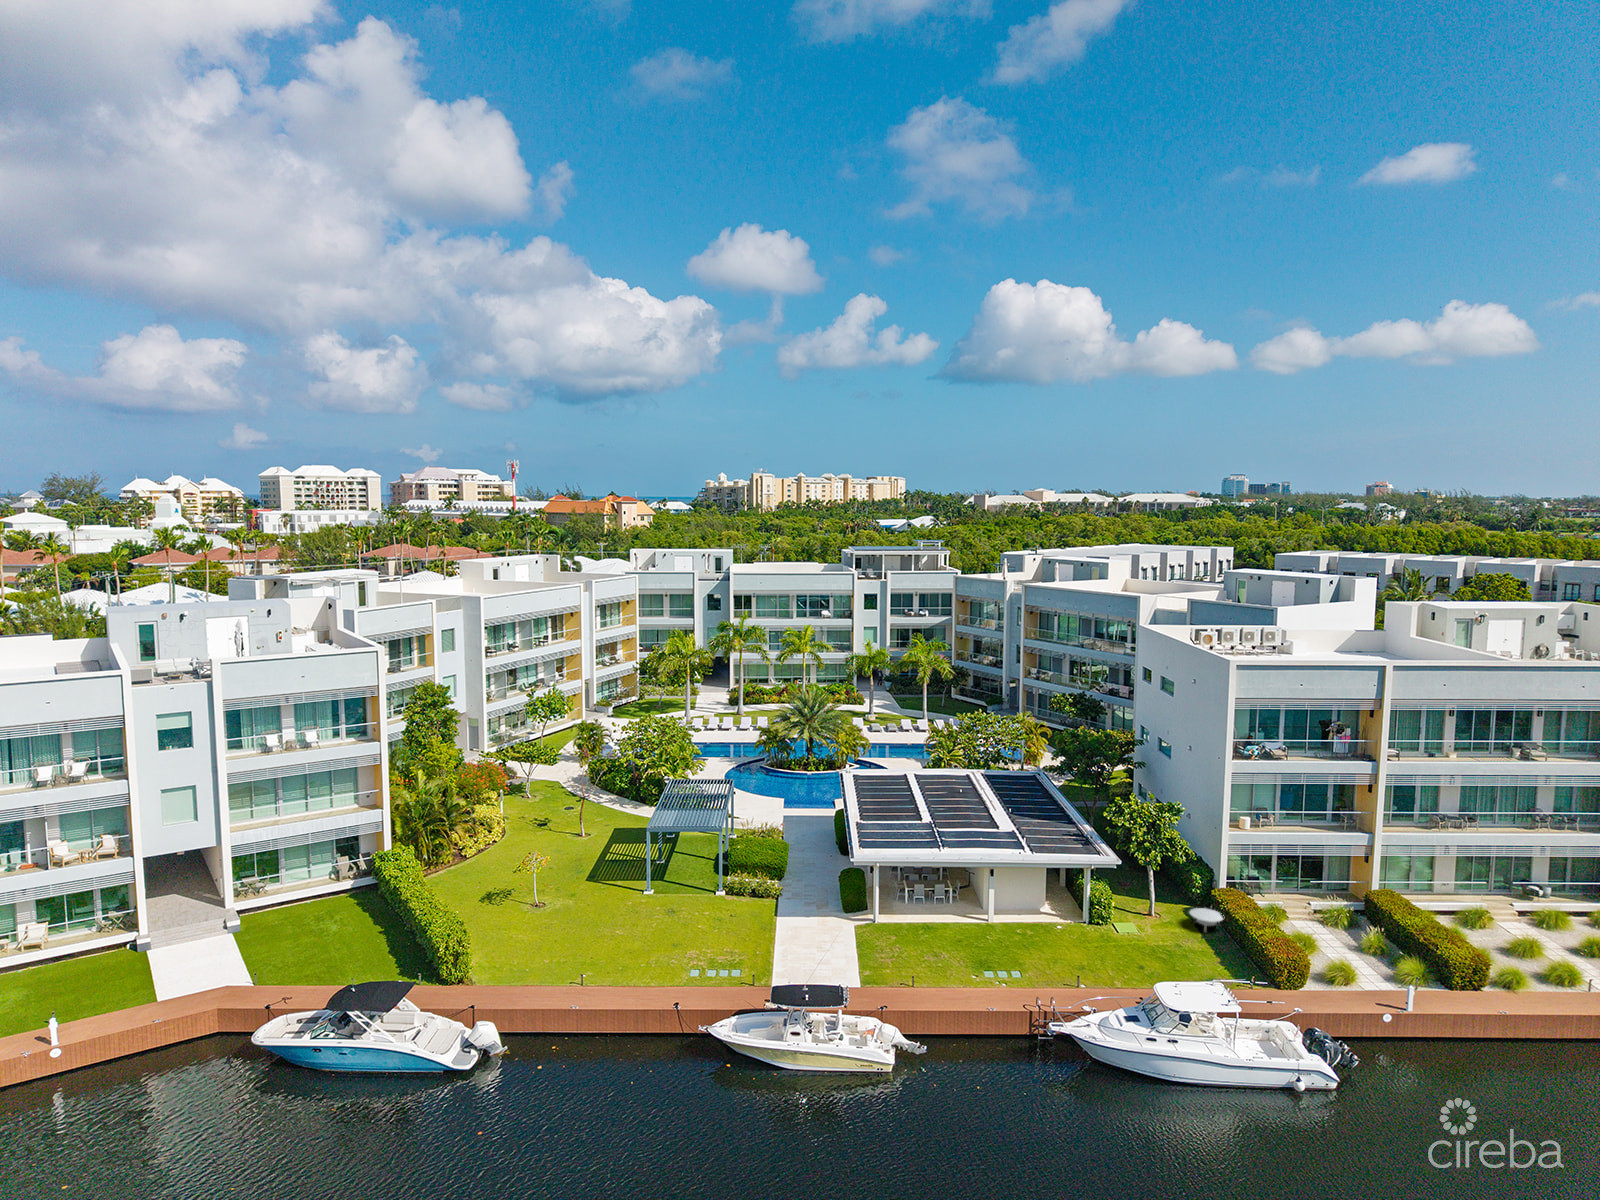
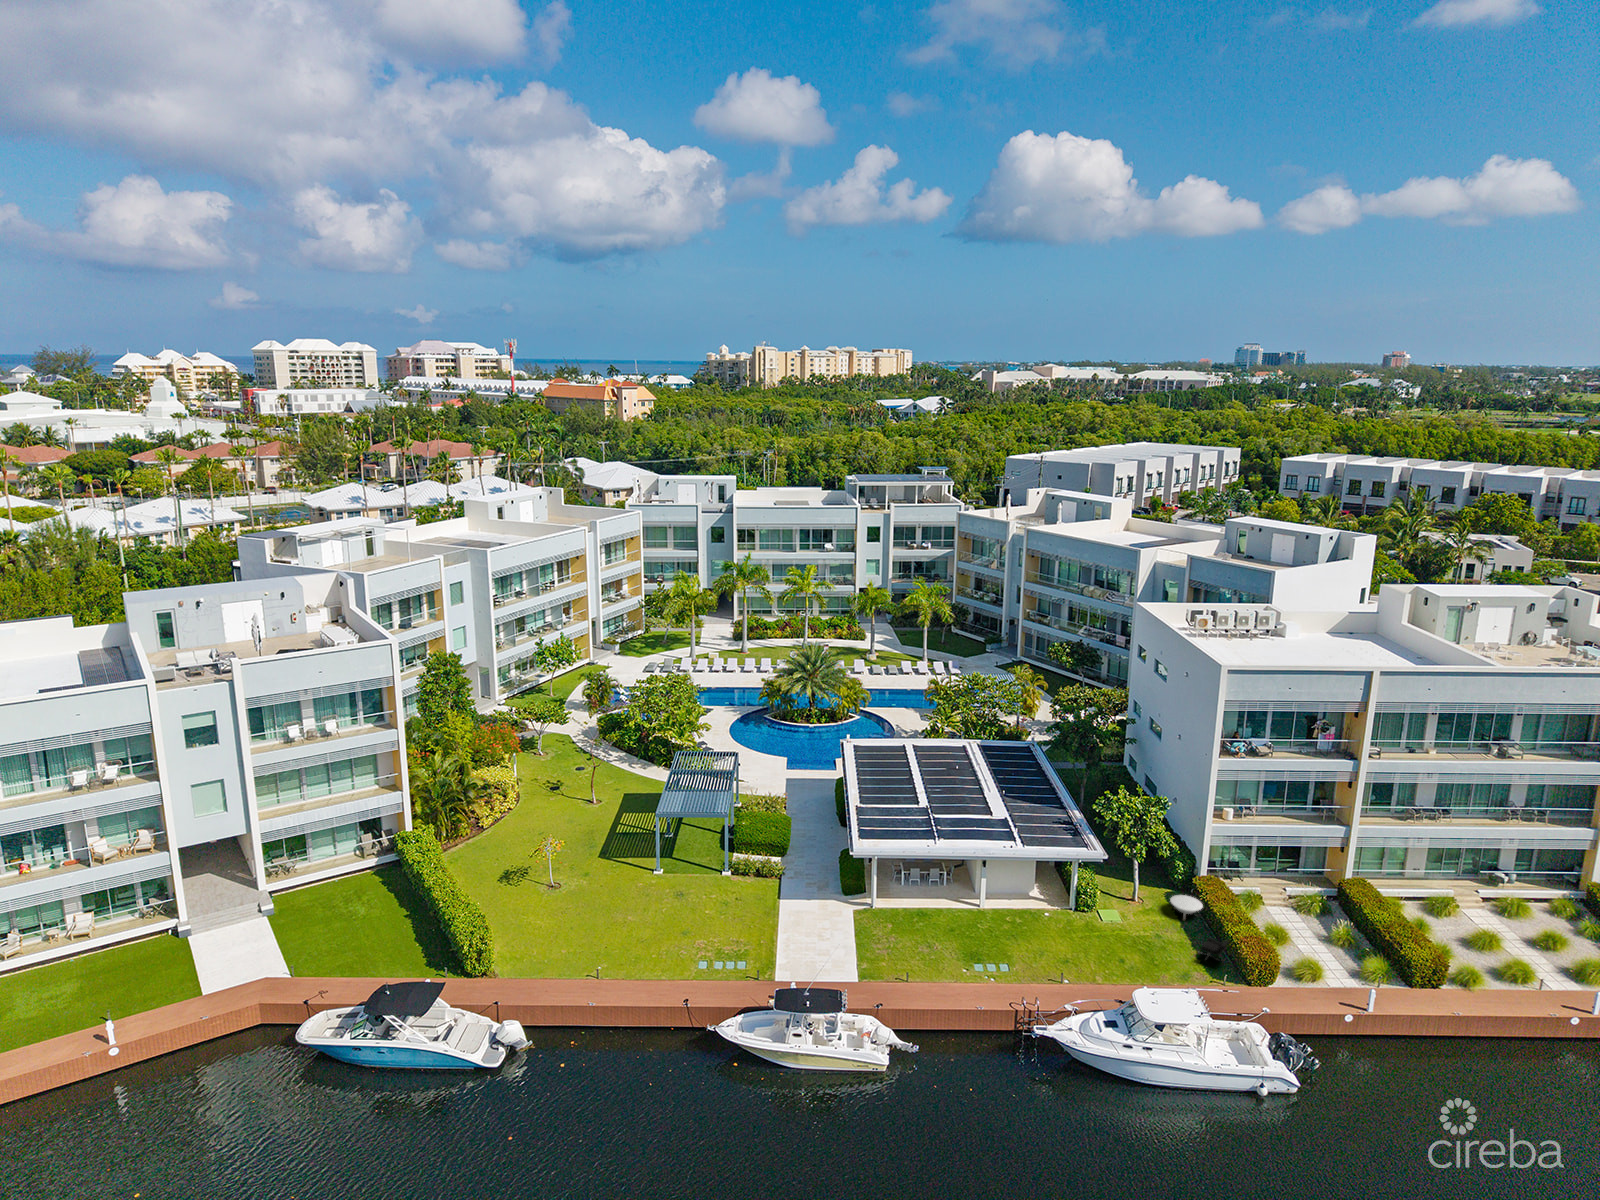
lounge chair: none [1221,944,1253,967] -> present [1200,938,1228,960]

